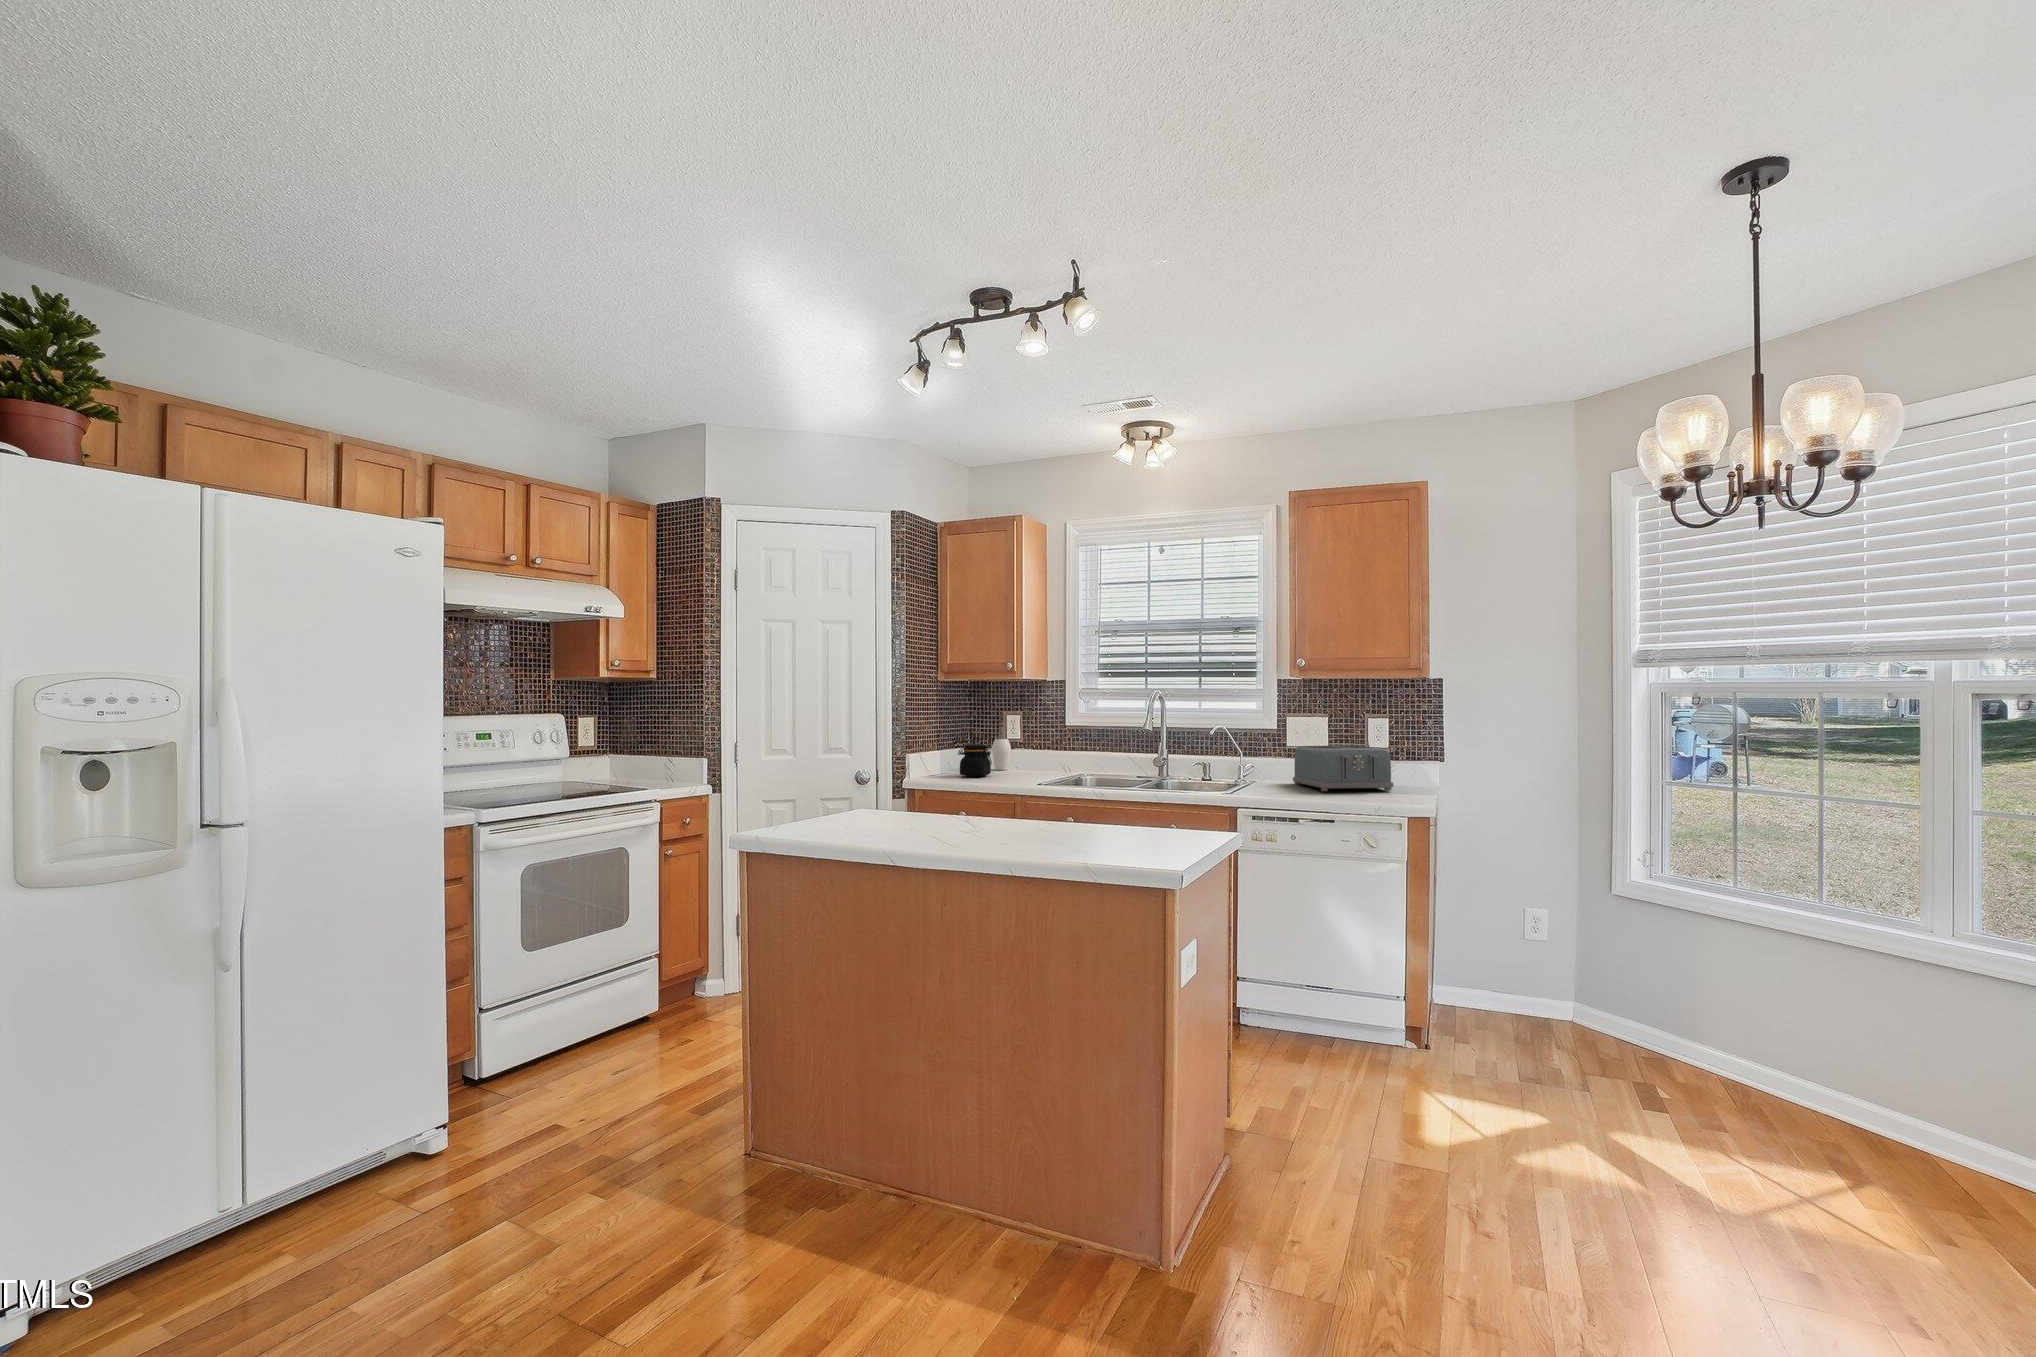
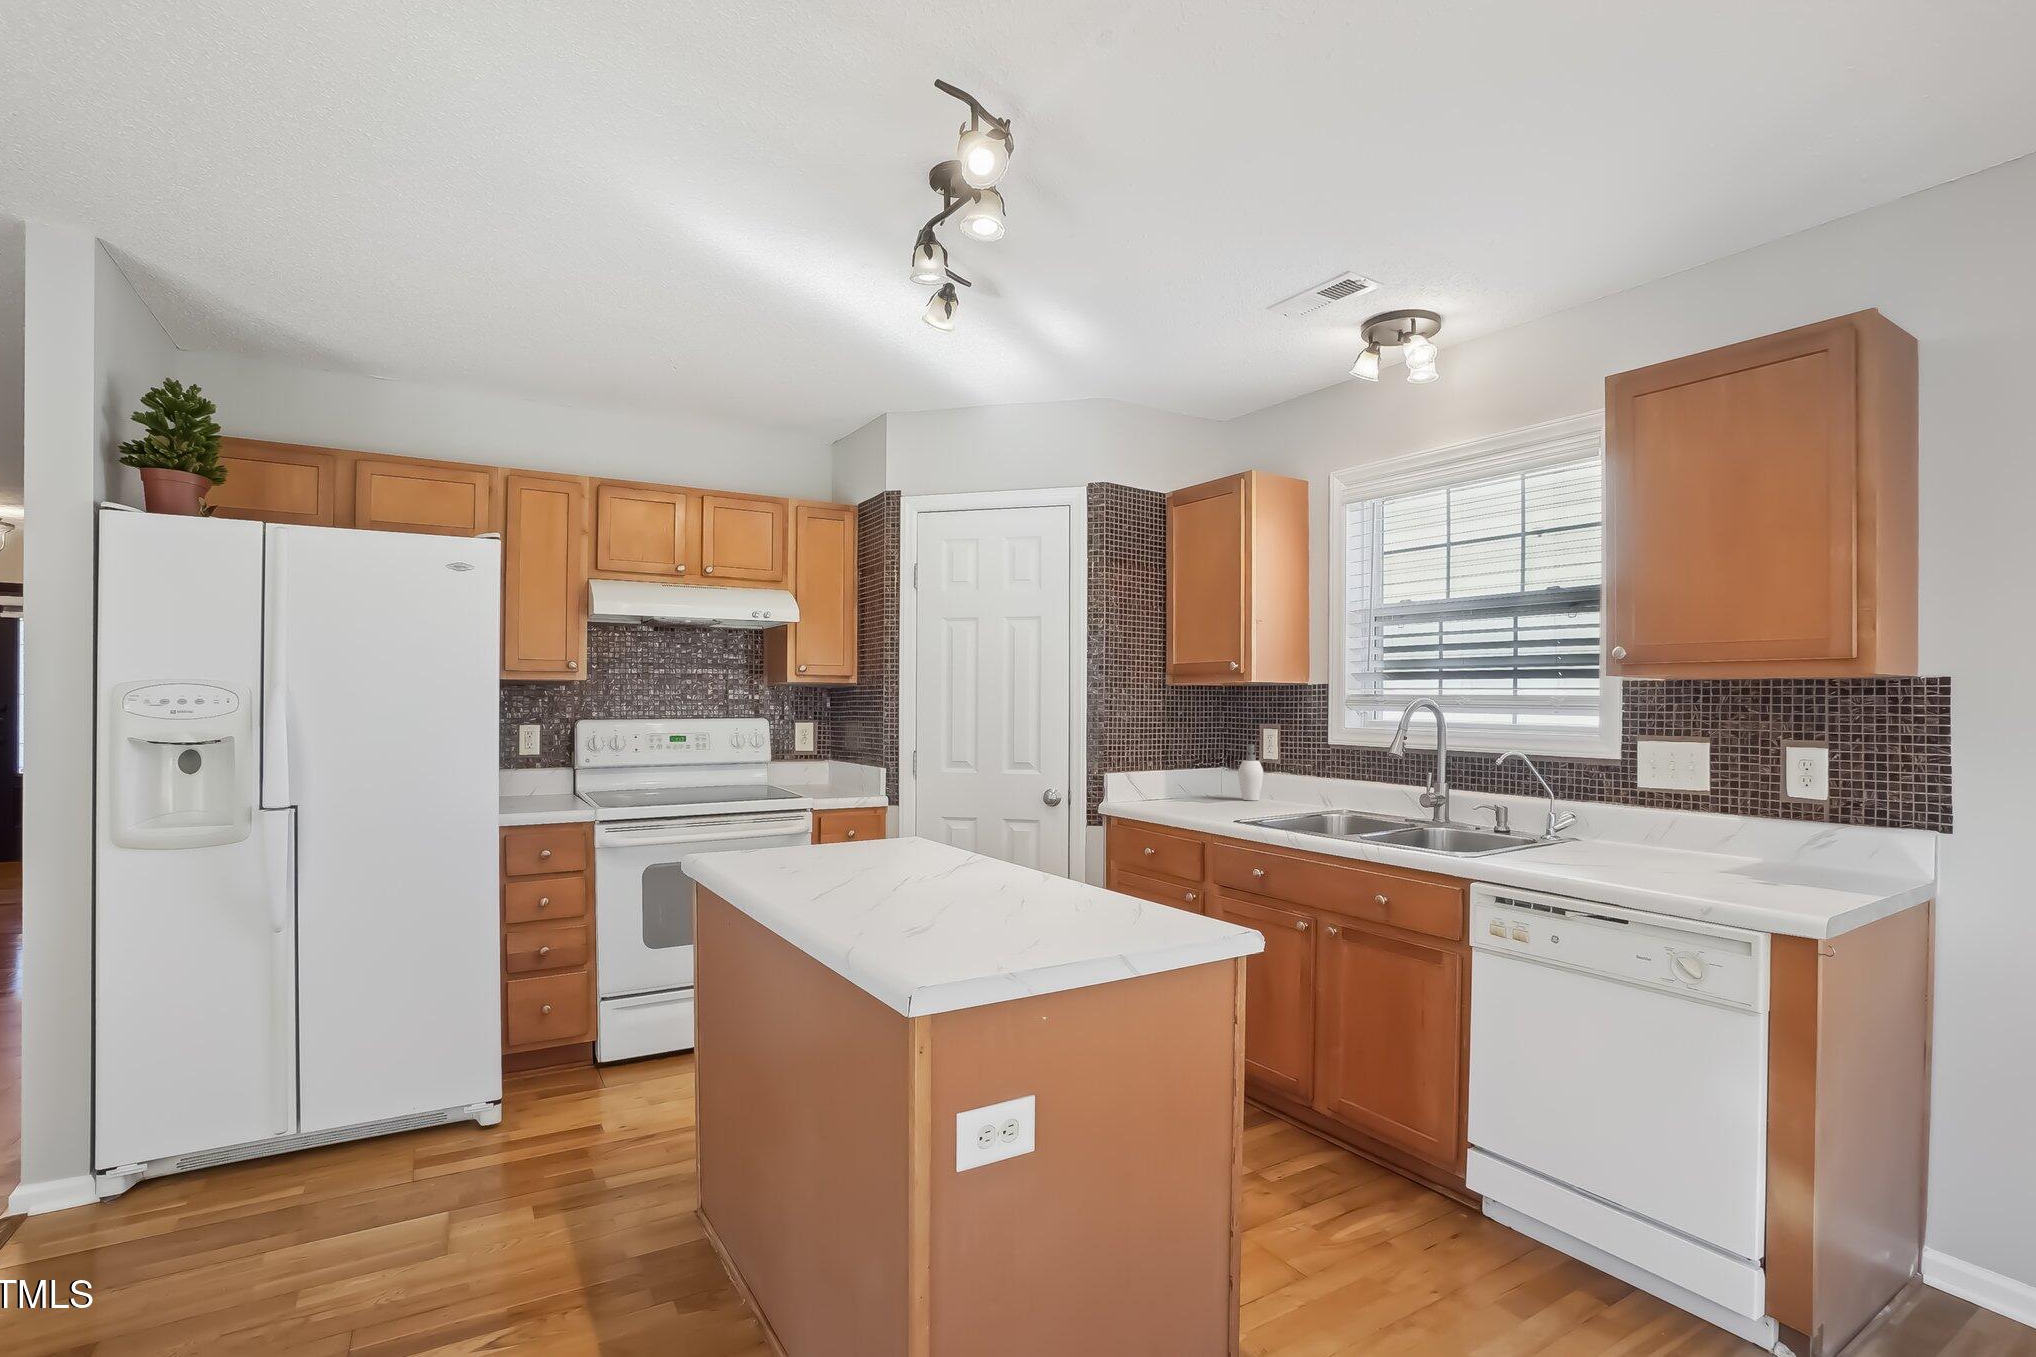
jar: present [958,745,992,777] -> none [1175,766,1217,806]
toaster: present [1293,745,1393,791] -> none [1637,789,1809,877]

